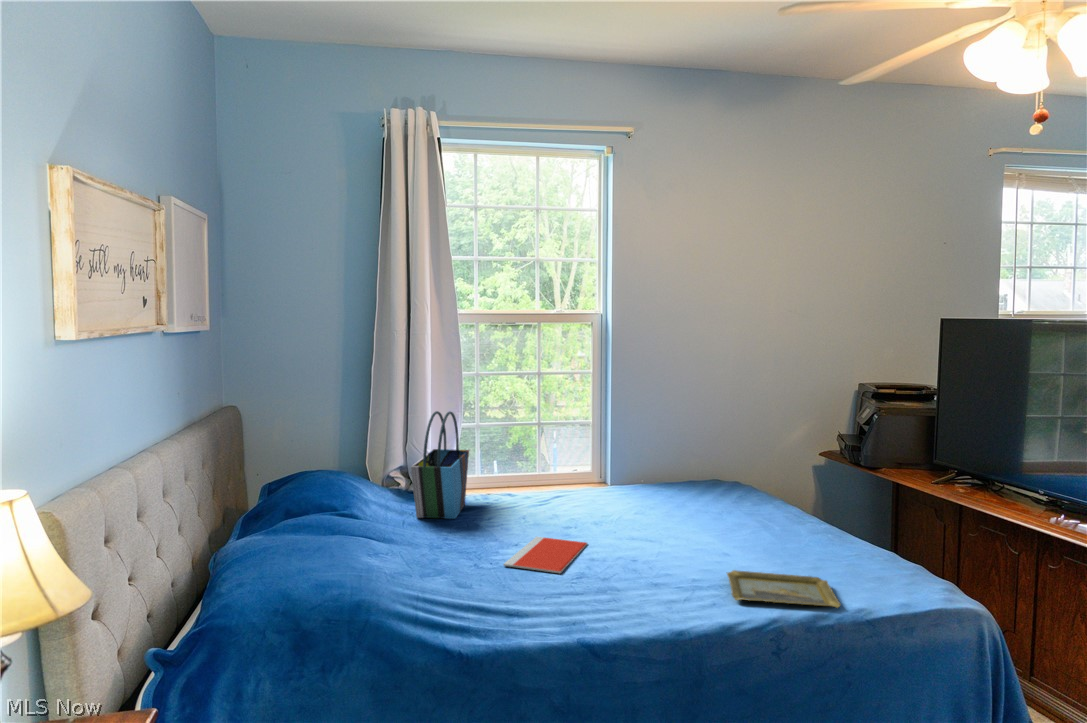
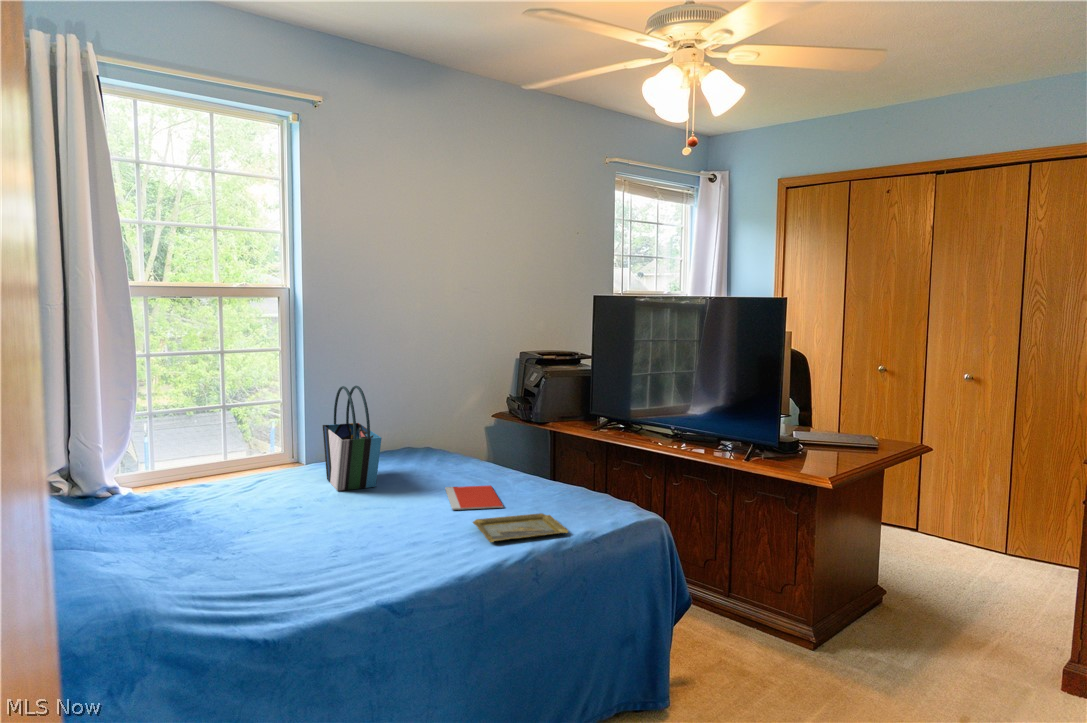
tote bag: present [411,411,469,519] -> present [323,386,382,491]
notebook: present [504,537,587,573] -> present [445,486,503,510]

